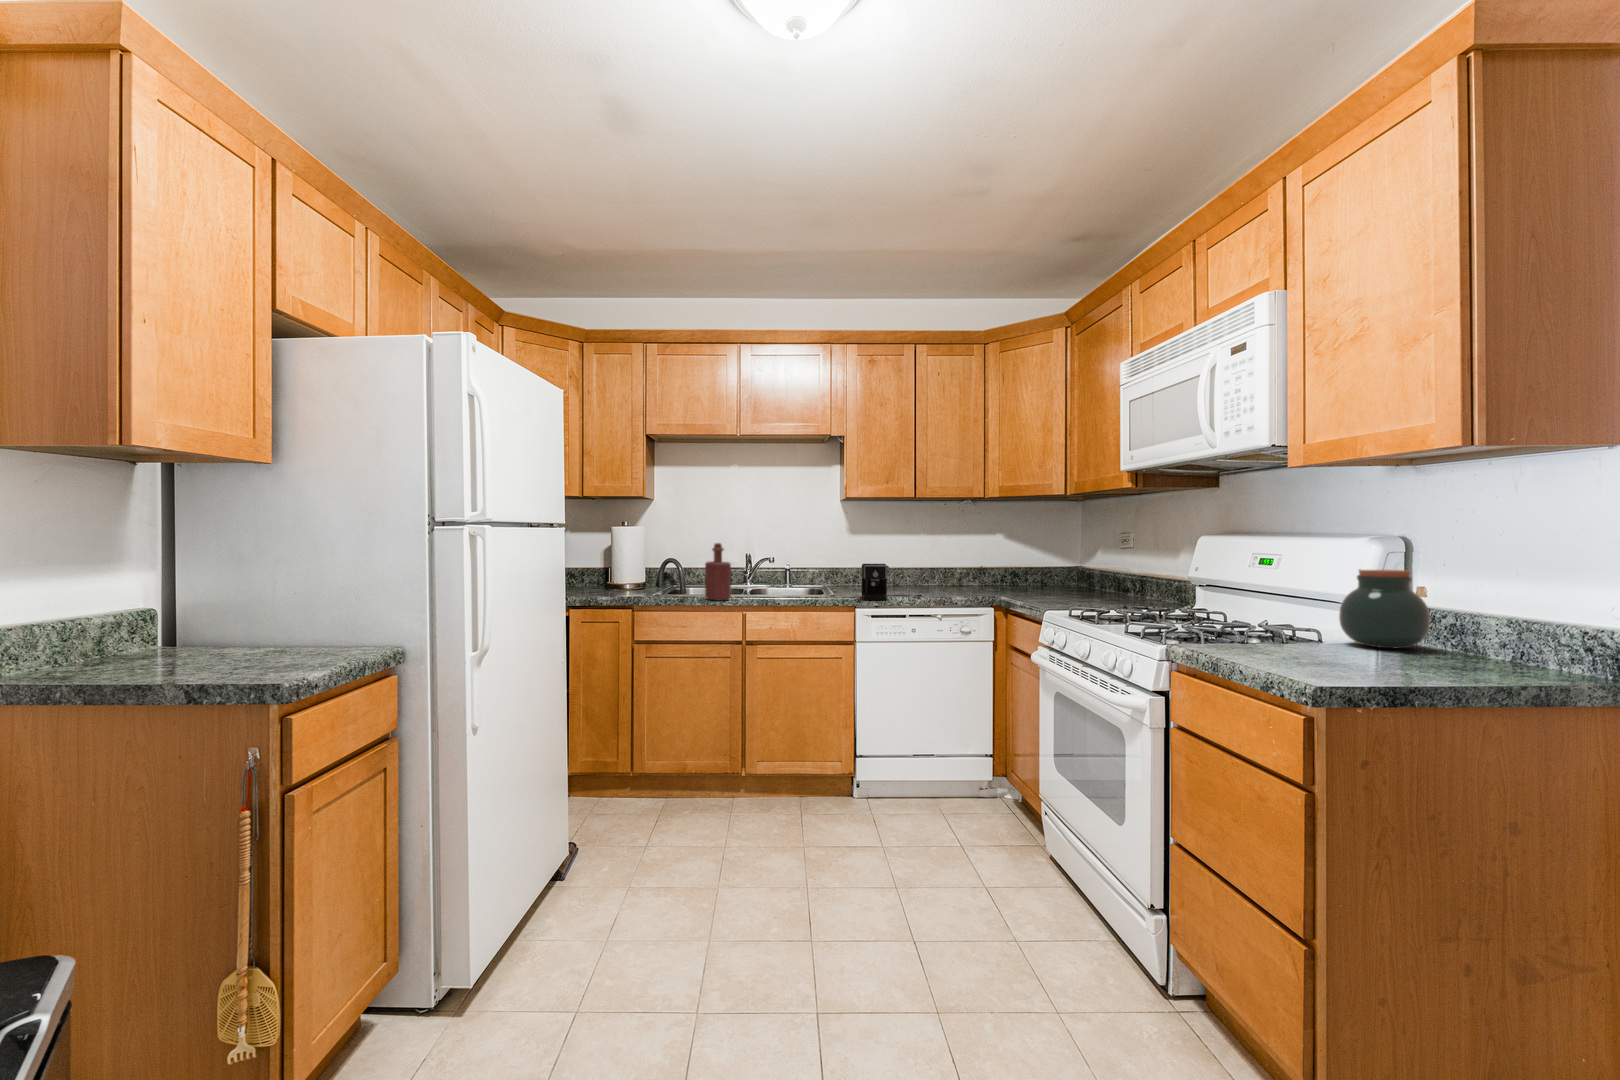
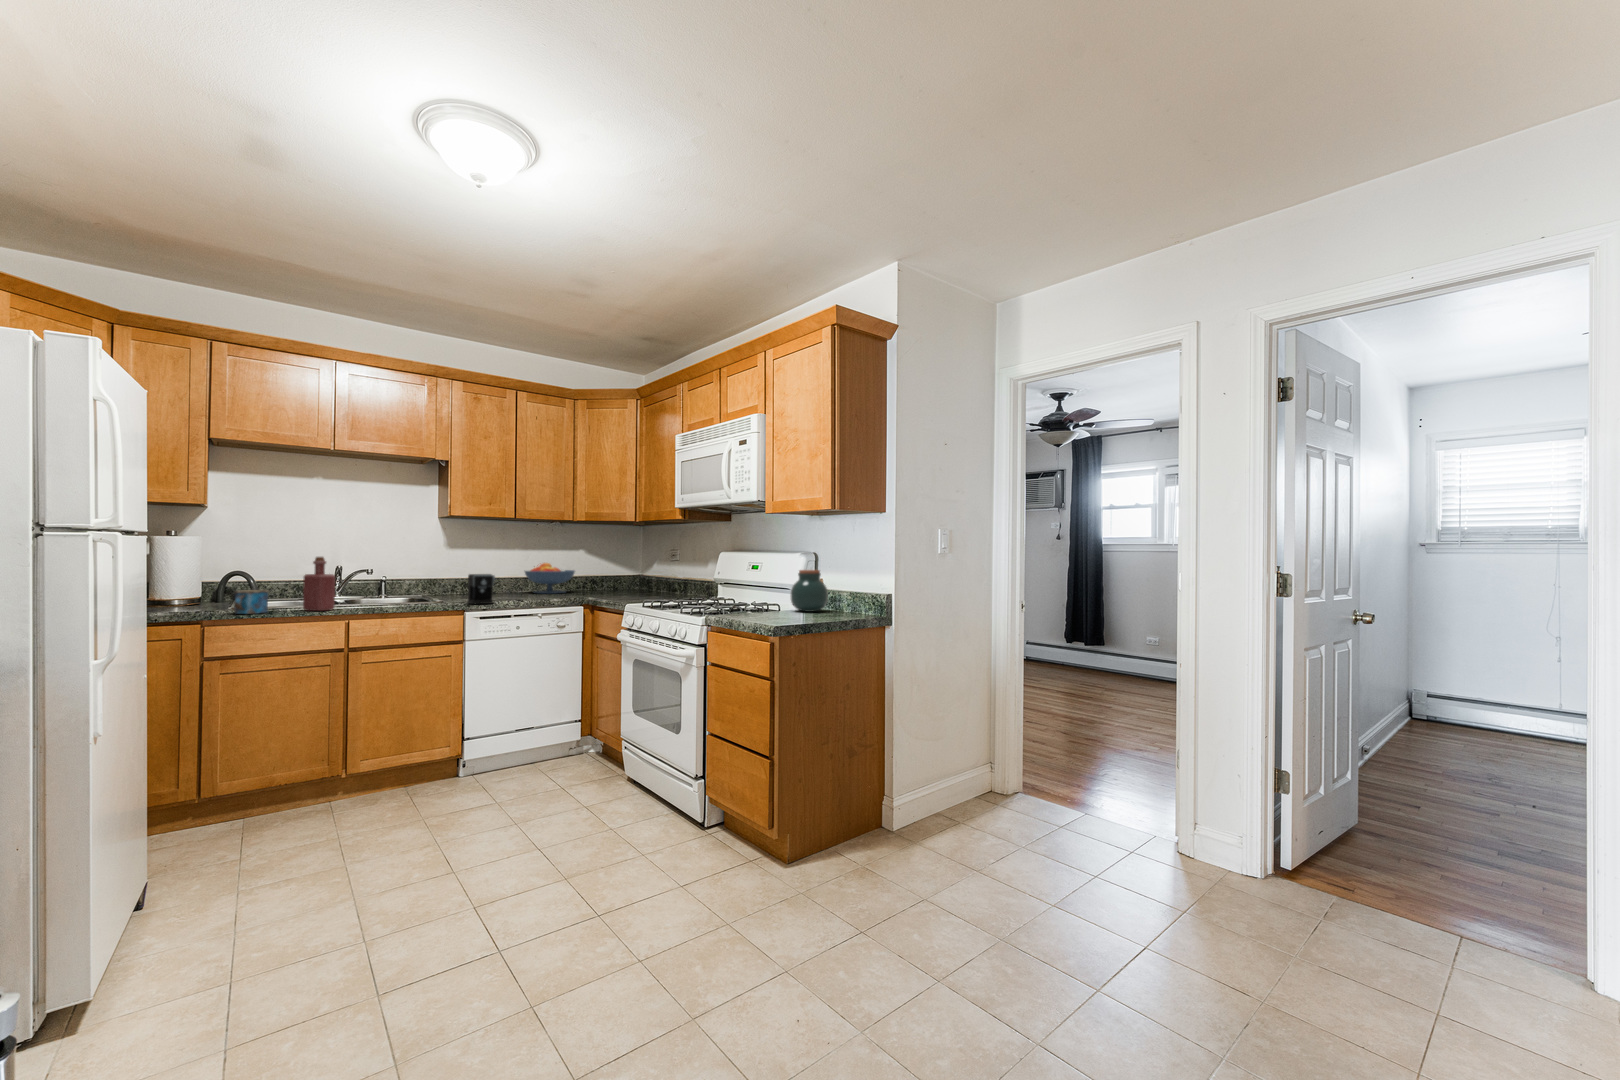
fruit bowl: none [934,550,994,588] -> present [525,563,575,593]
mug: none [648,576,678,601] -> present [234,590,269,614]

